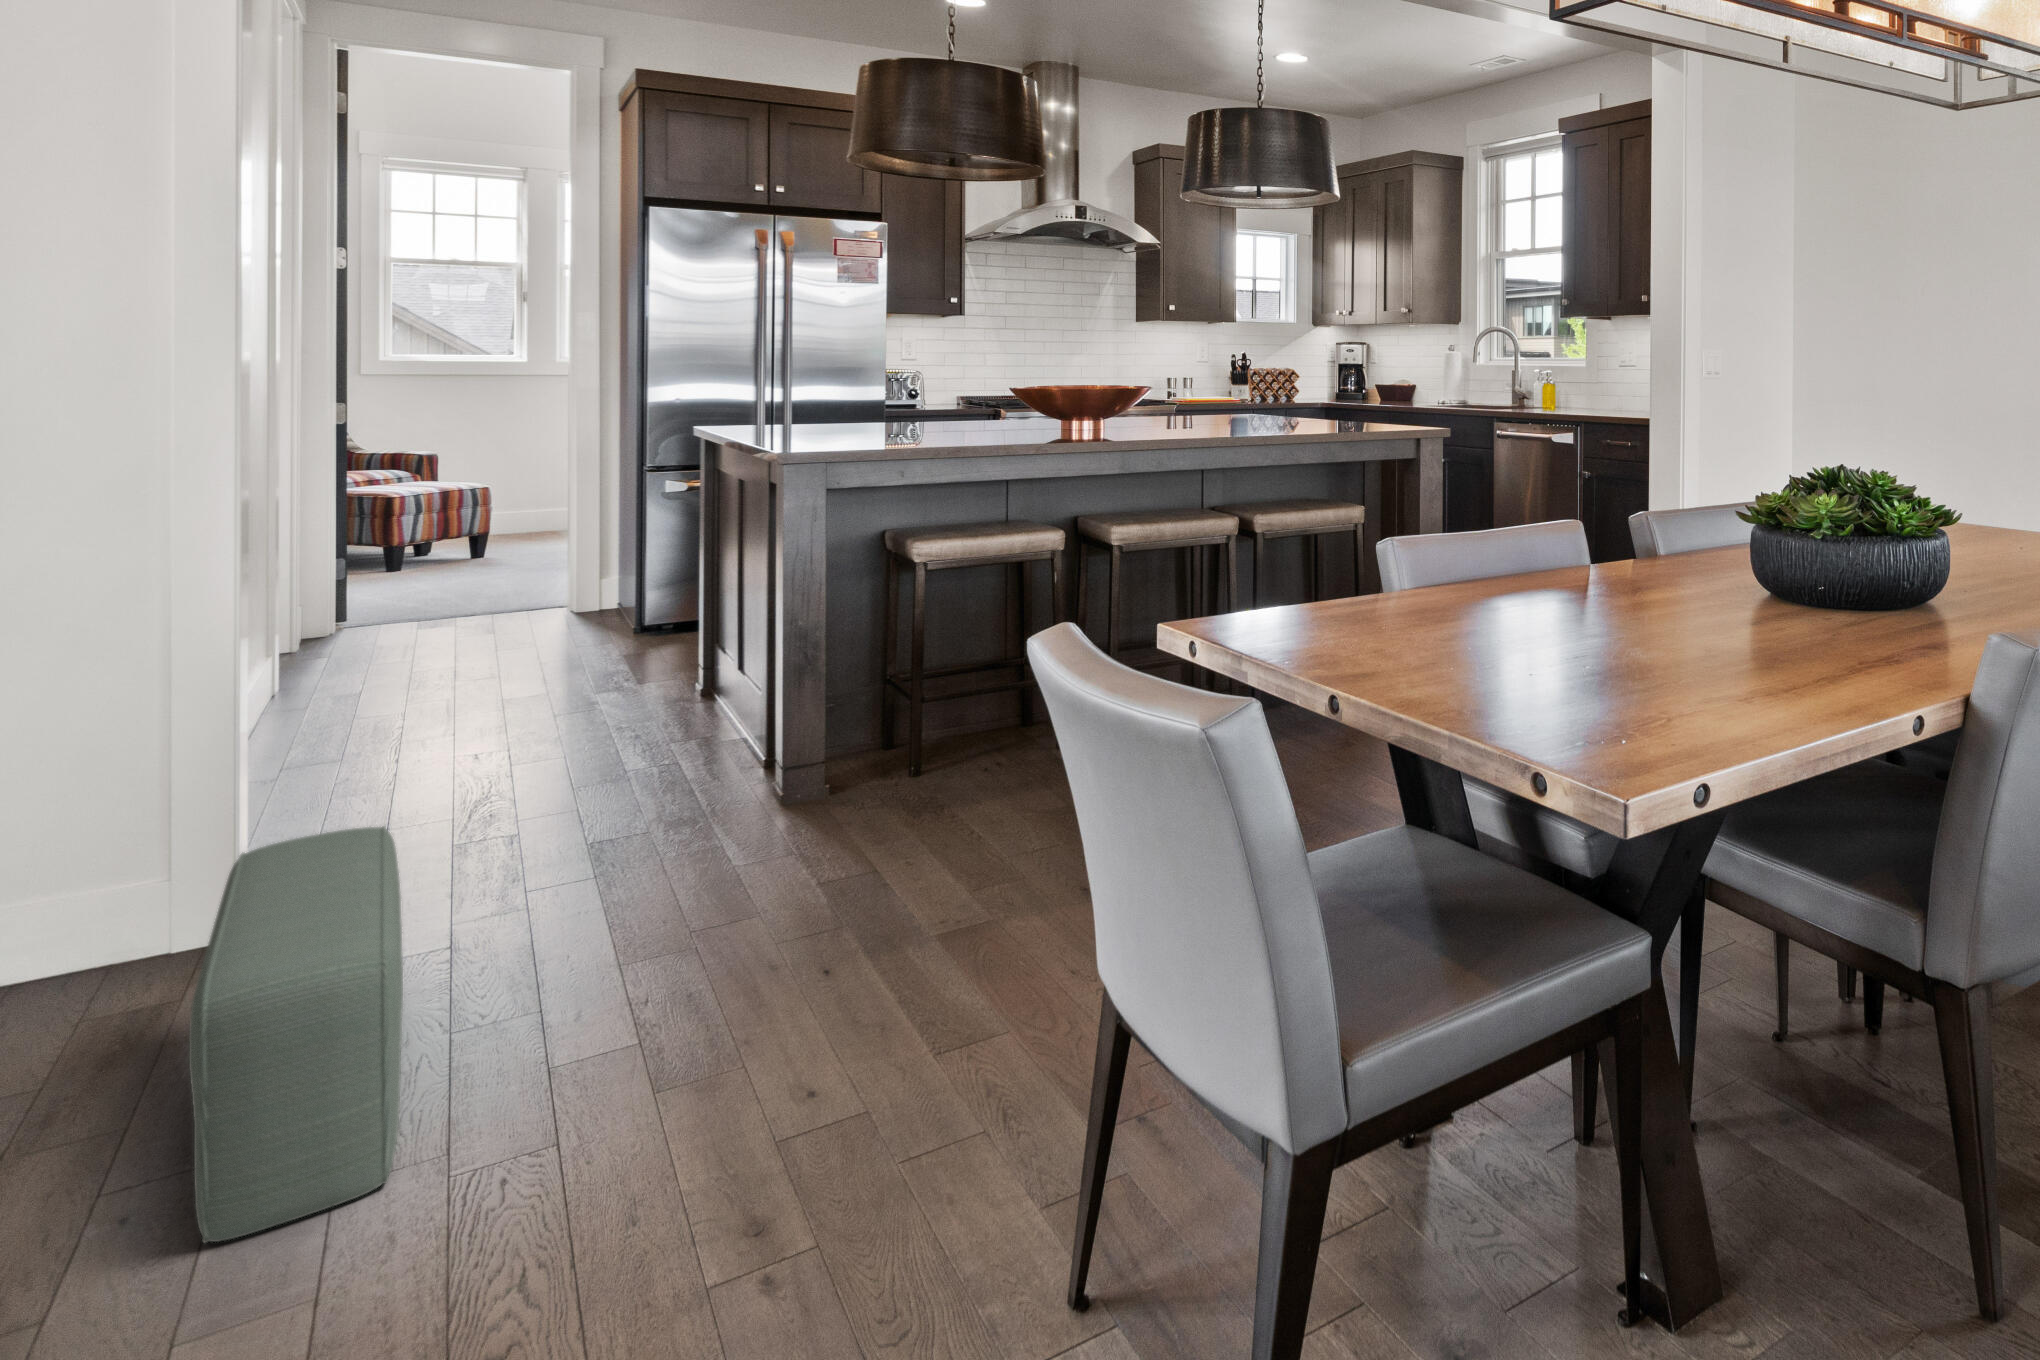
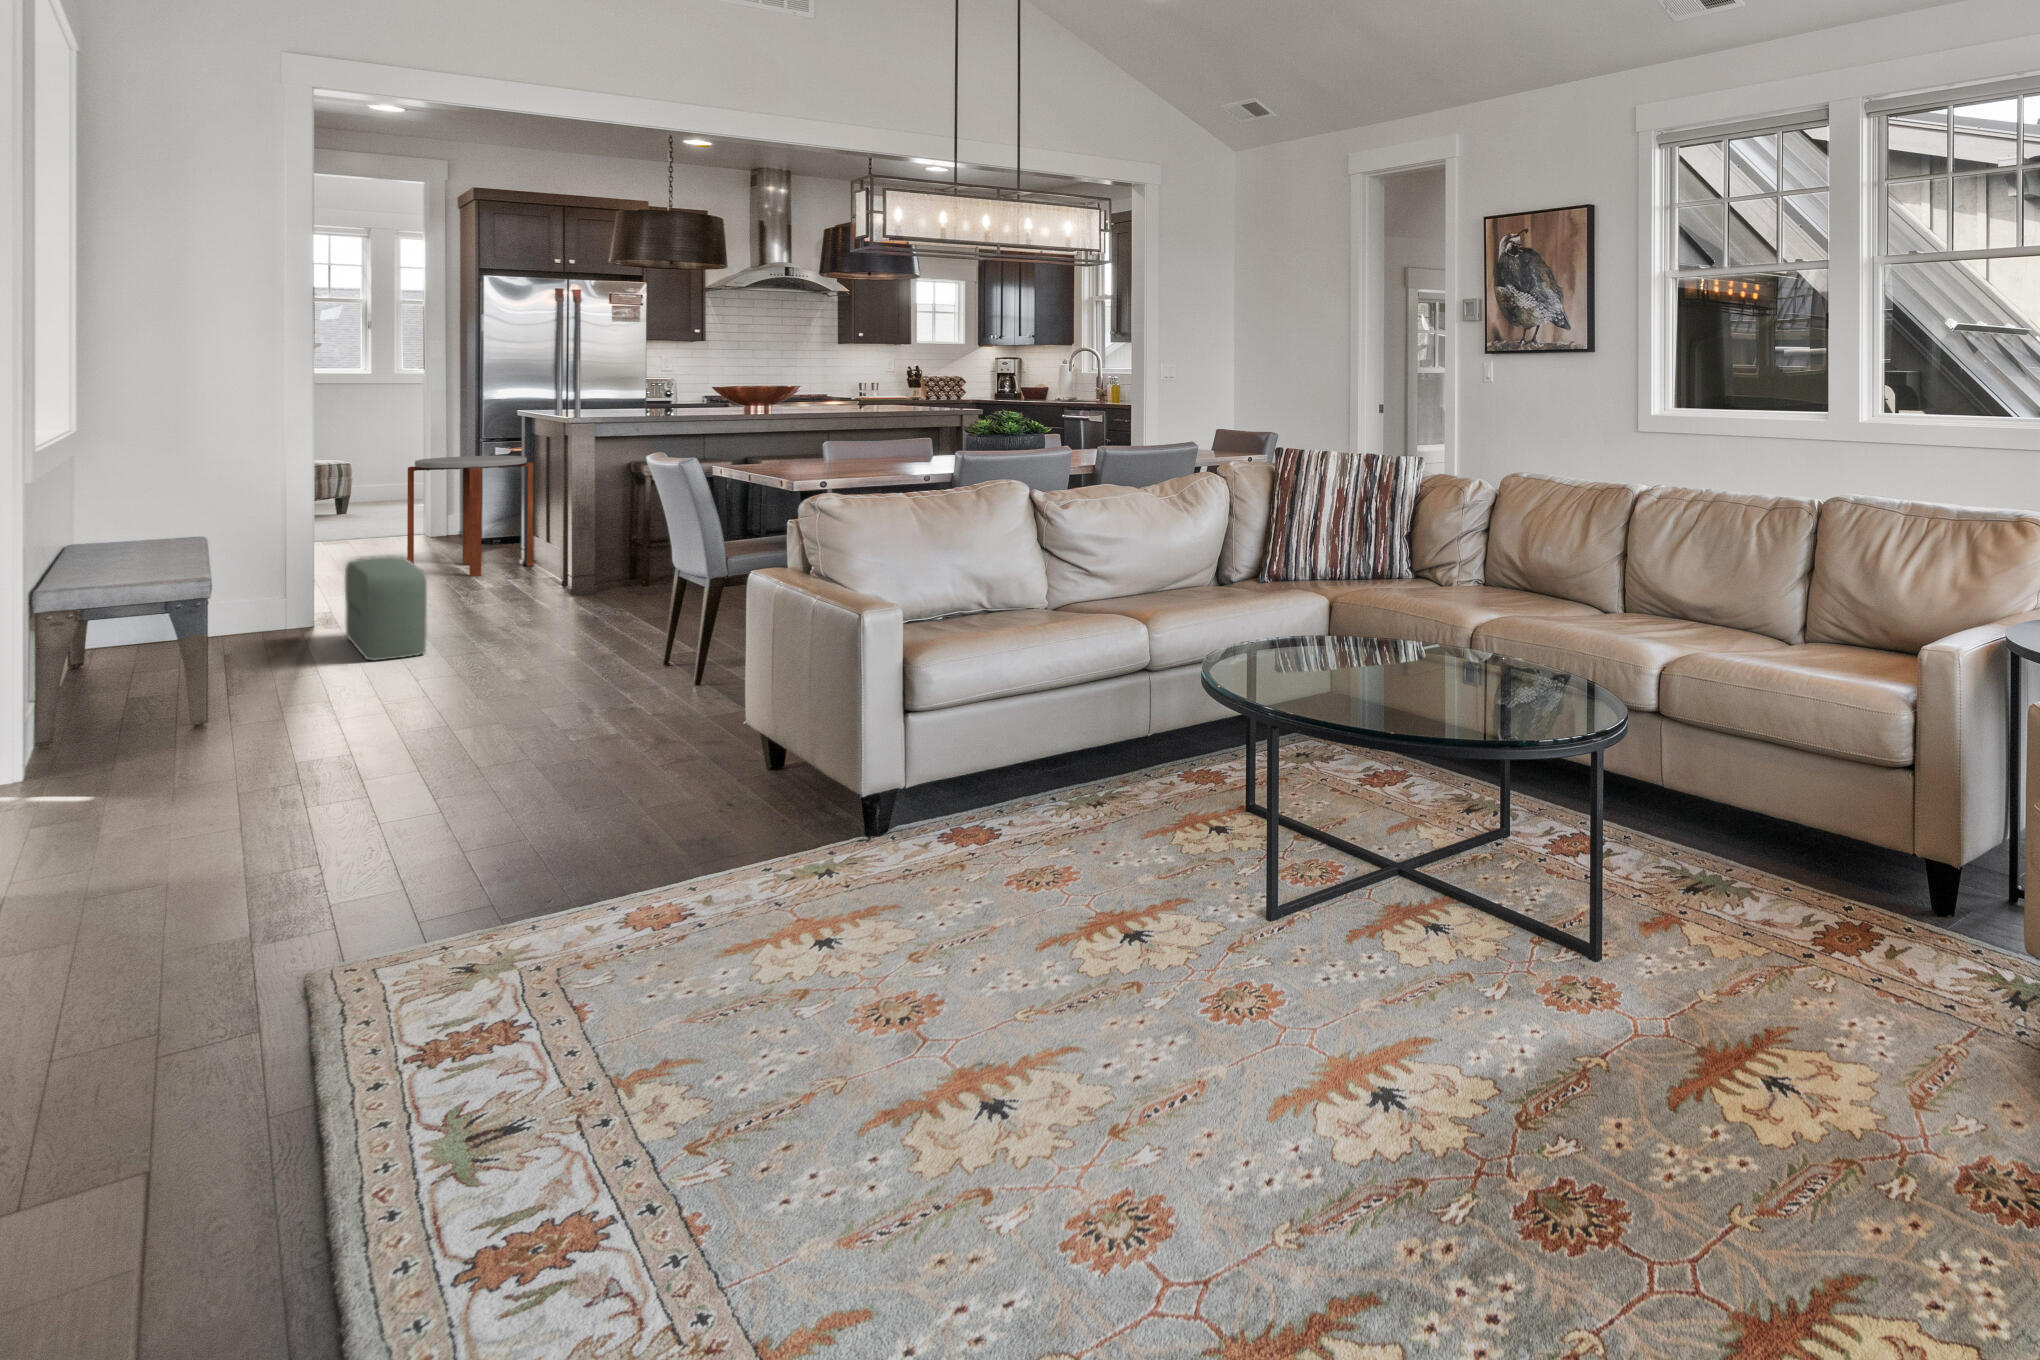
side table: none [502,506,718,730] -> present [407,456,533,576]

